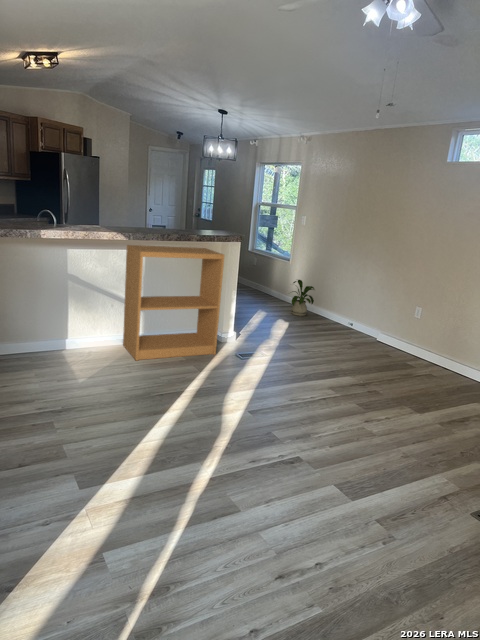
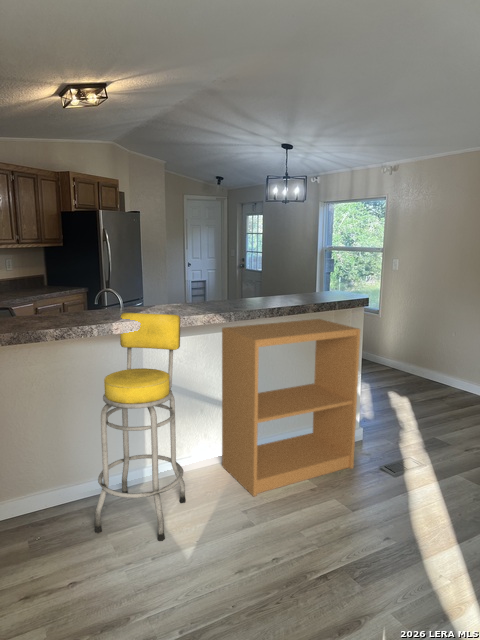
bar stool: none [21,224,90,374] -> present [95,313,186,541]
house plant: present [291,280,314,316] -> none [391,339,429,384]

